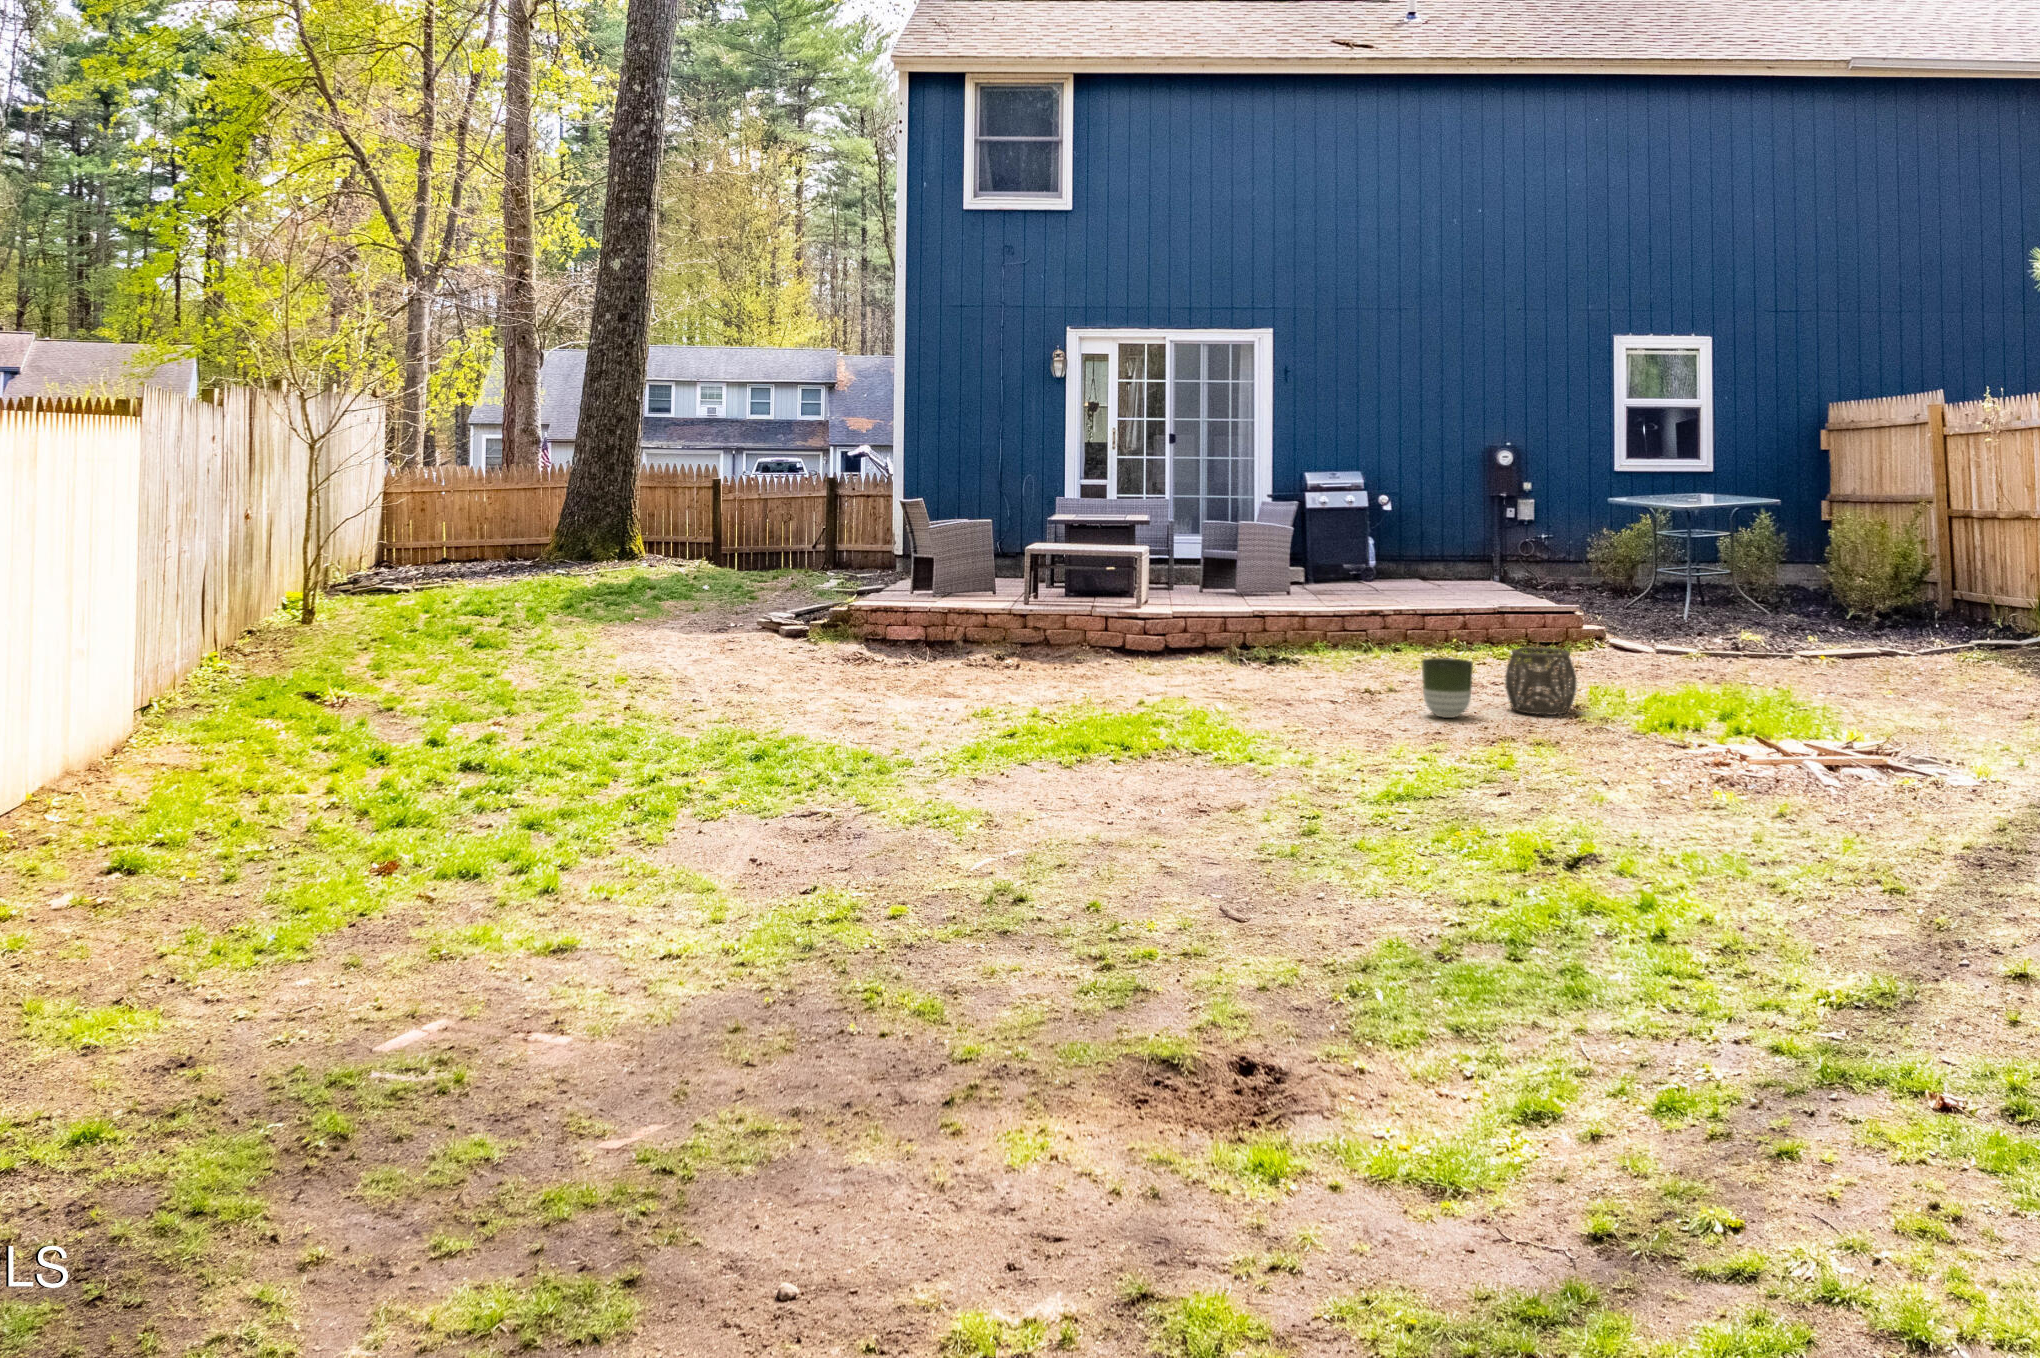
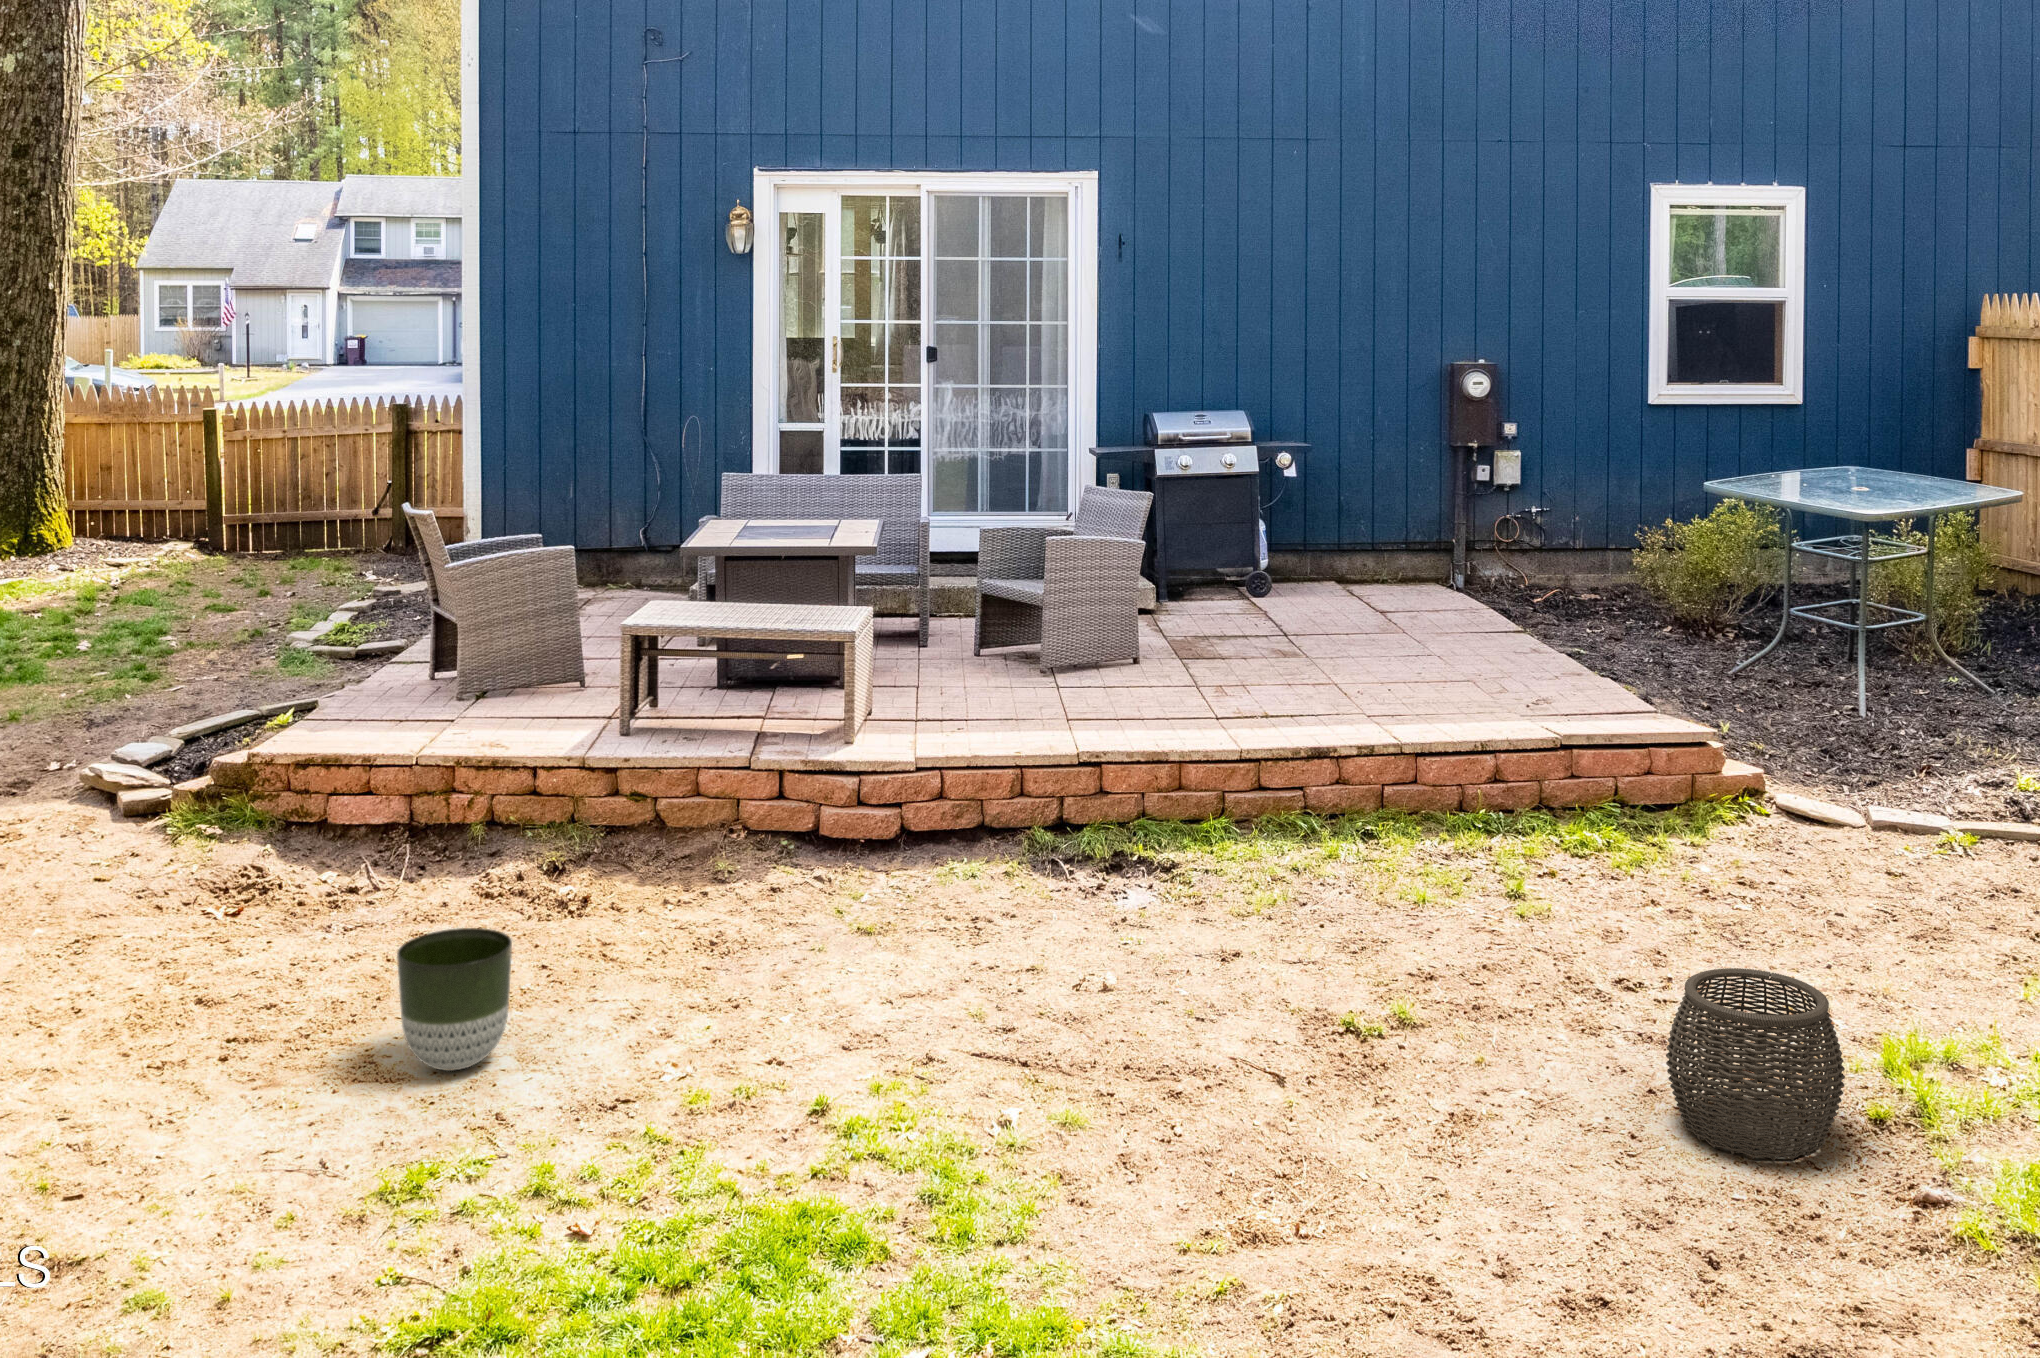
planter: present [1422,658,1473,718] -> present [397,928,512,1071]

